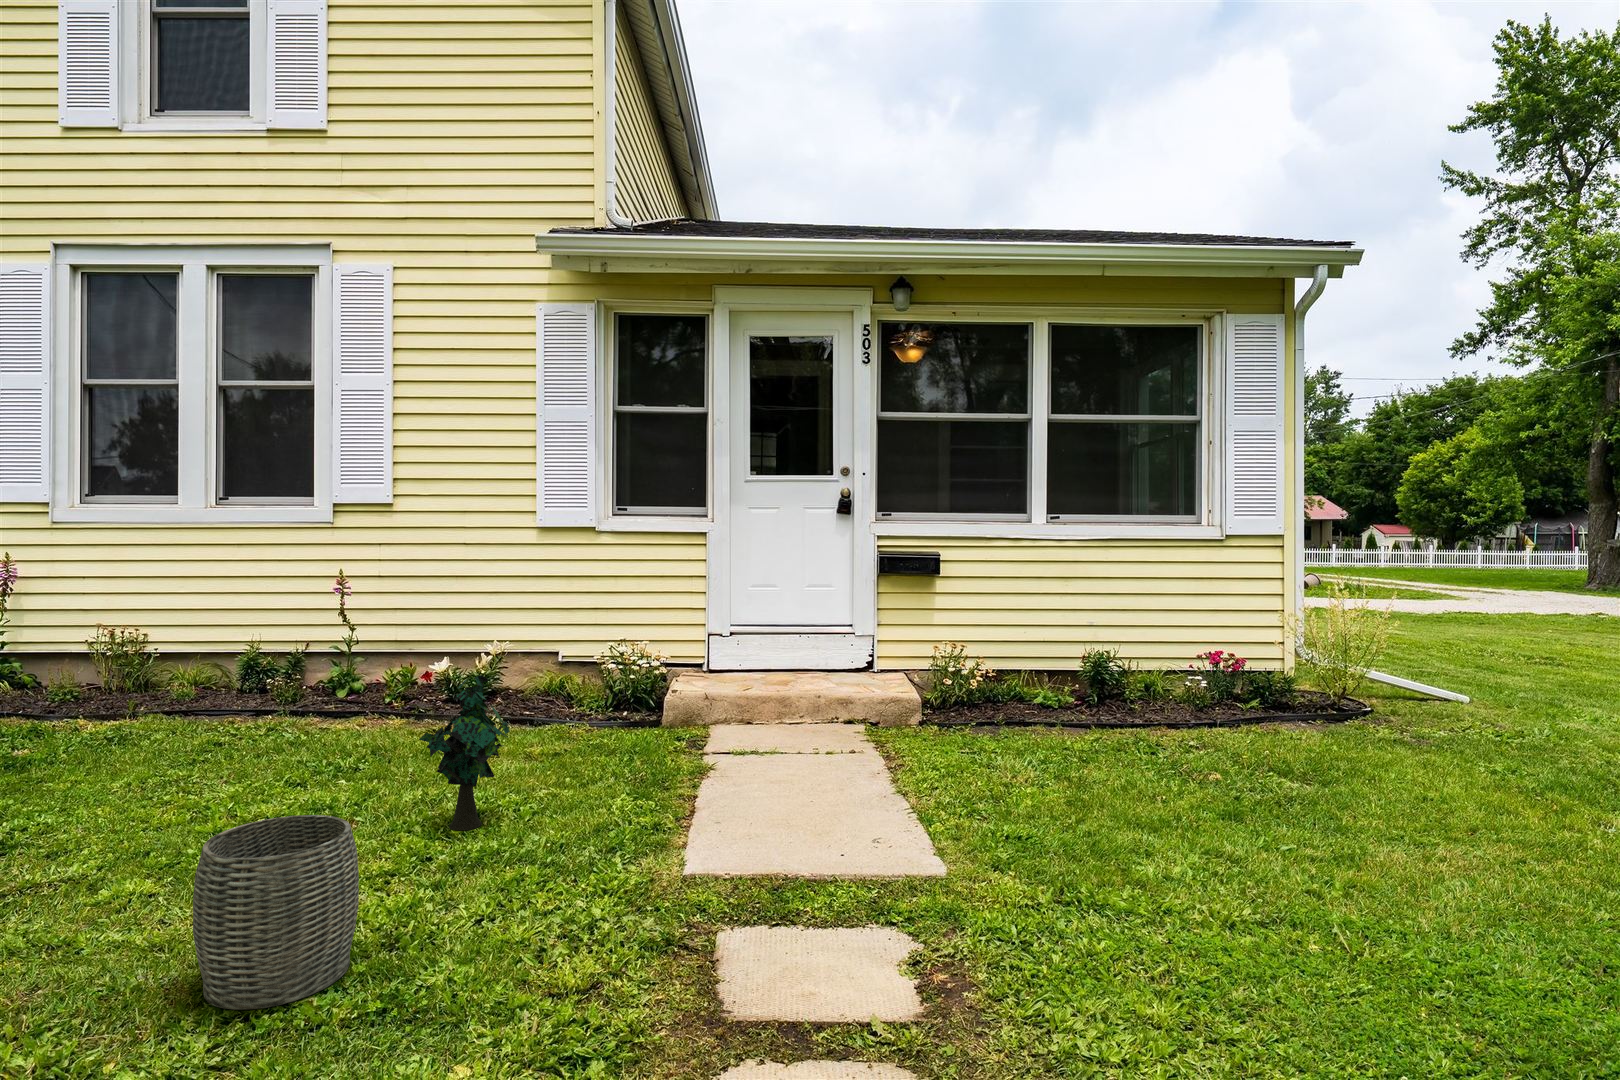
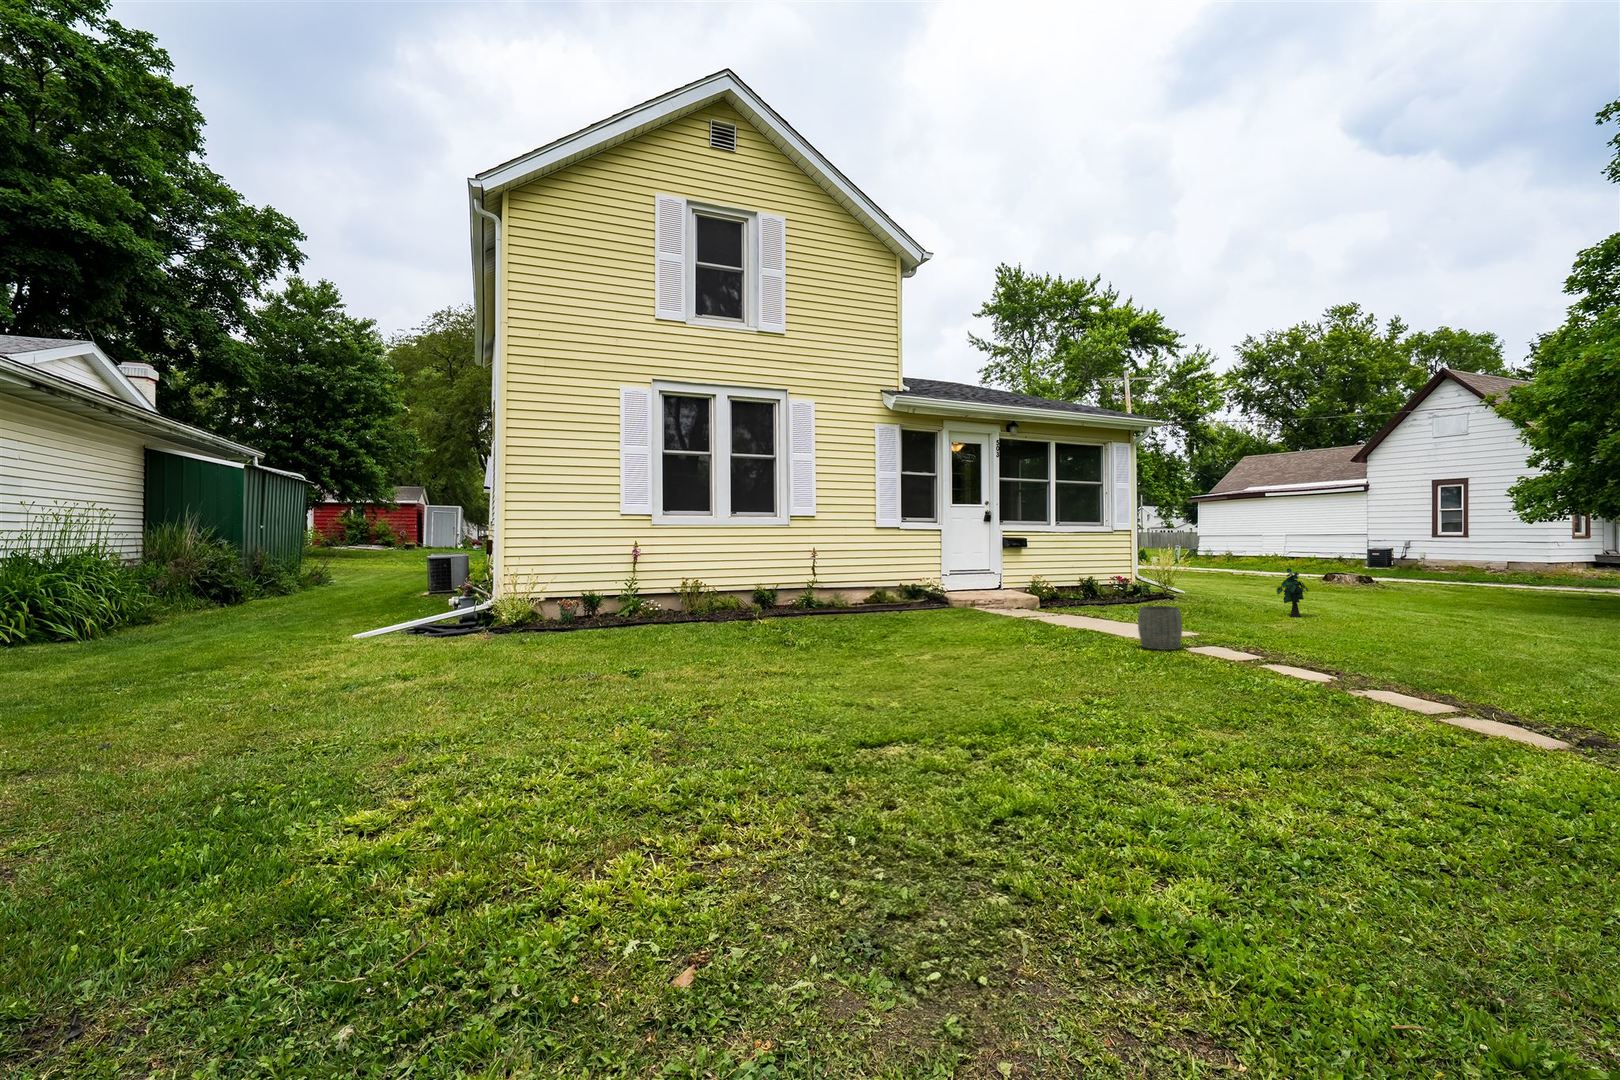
decorative plant: present [419,675,510,830] -> present [1277,568,1308,617]

